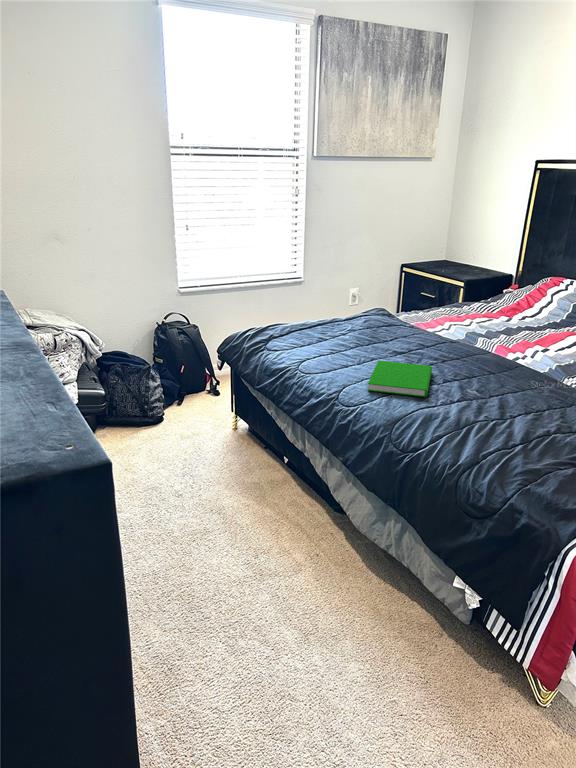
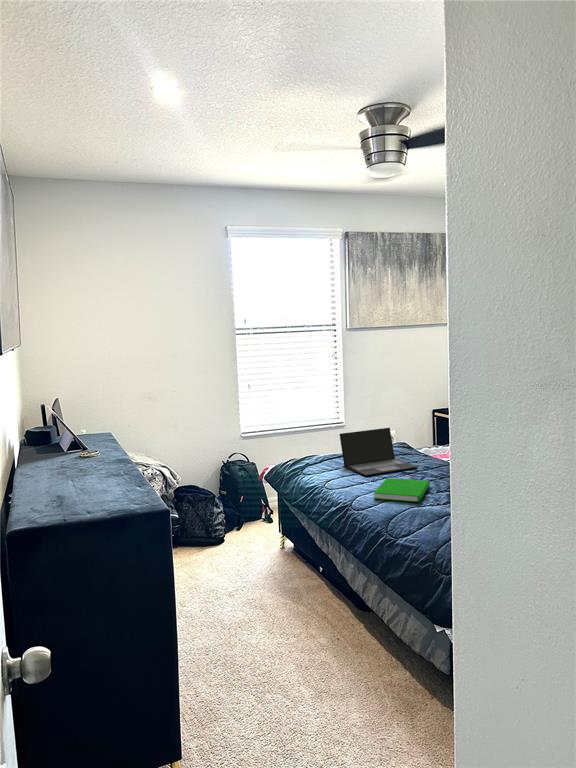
laptop: none [315,291,410,355] -> present [340,428,418,476]

